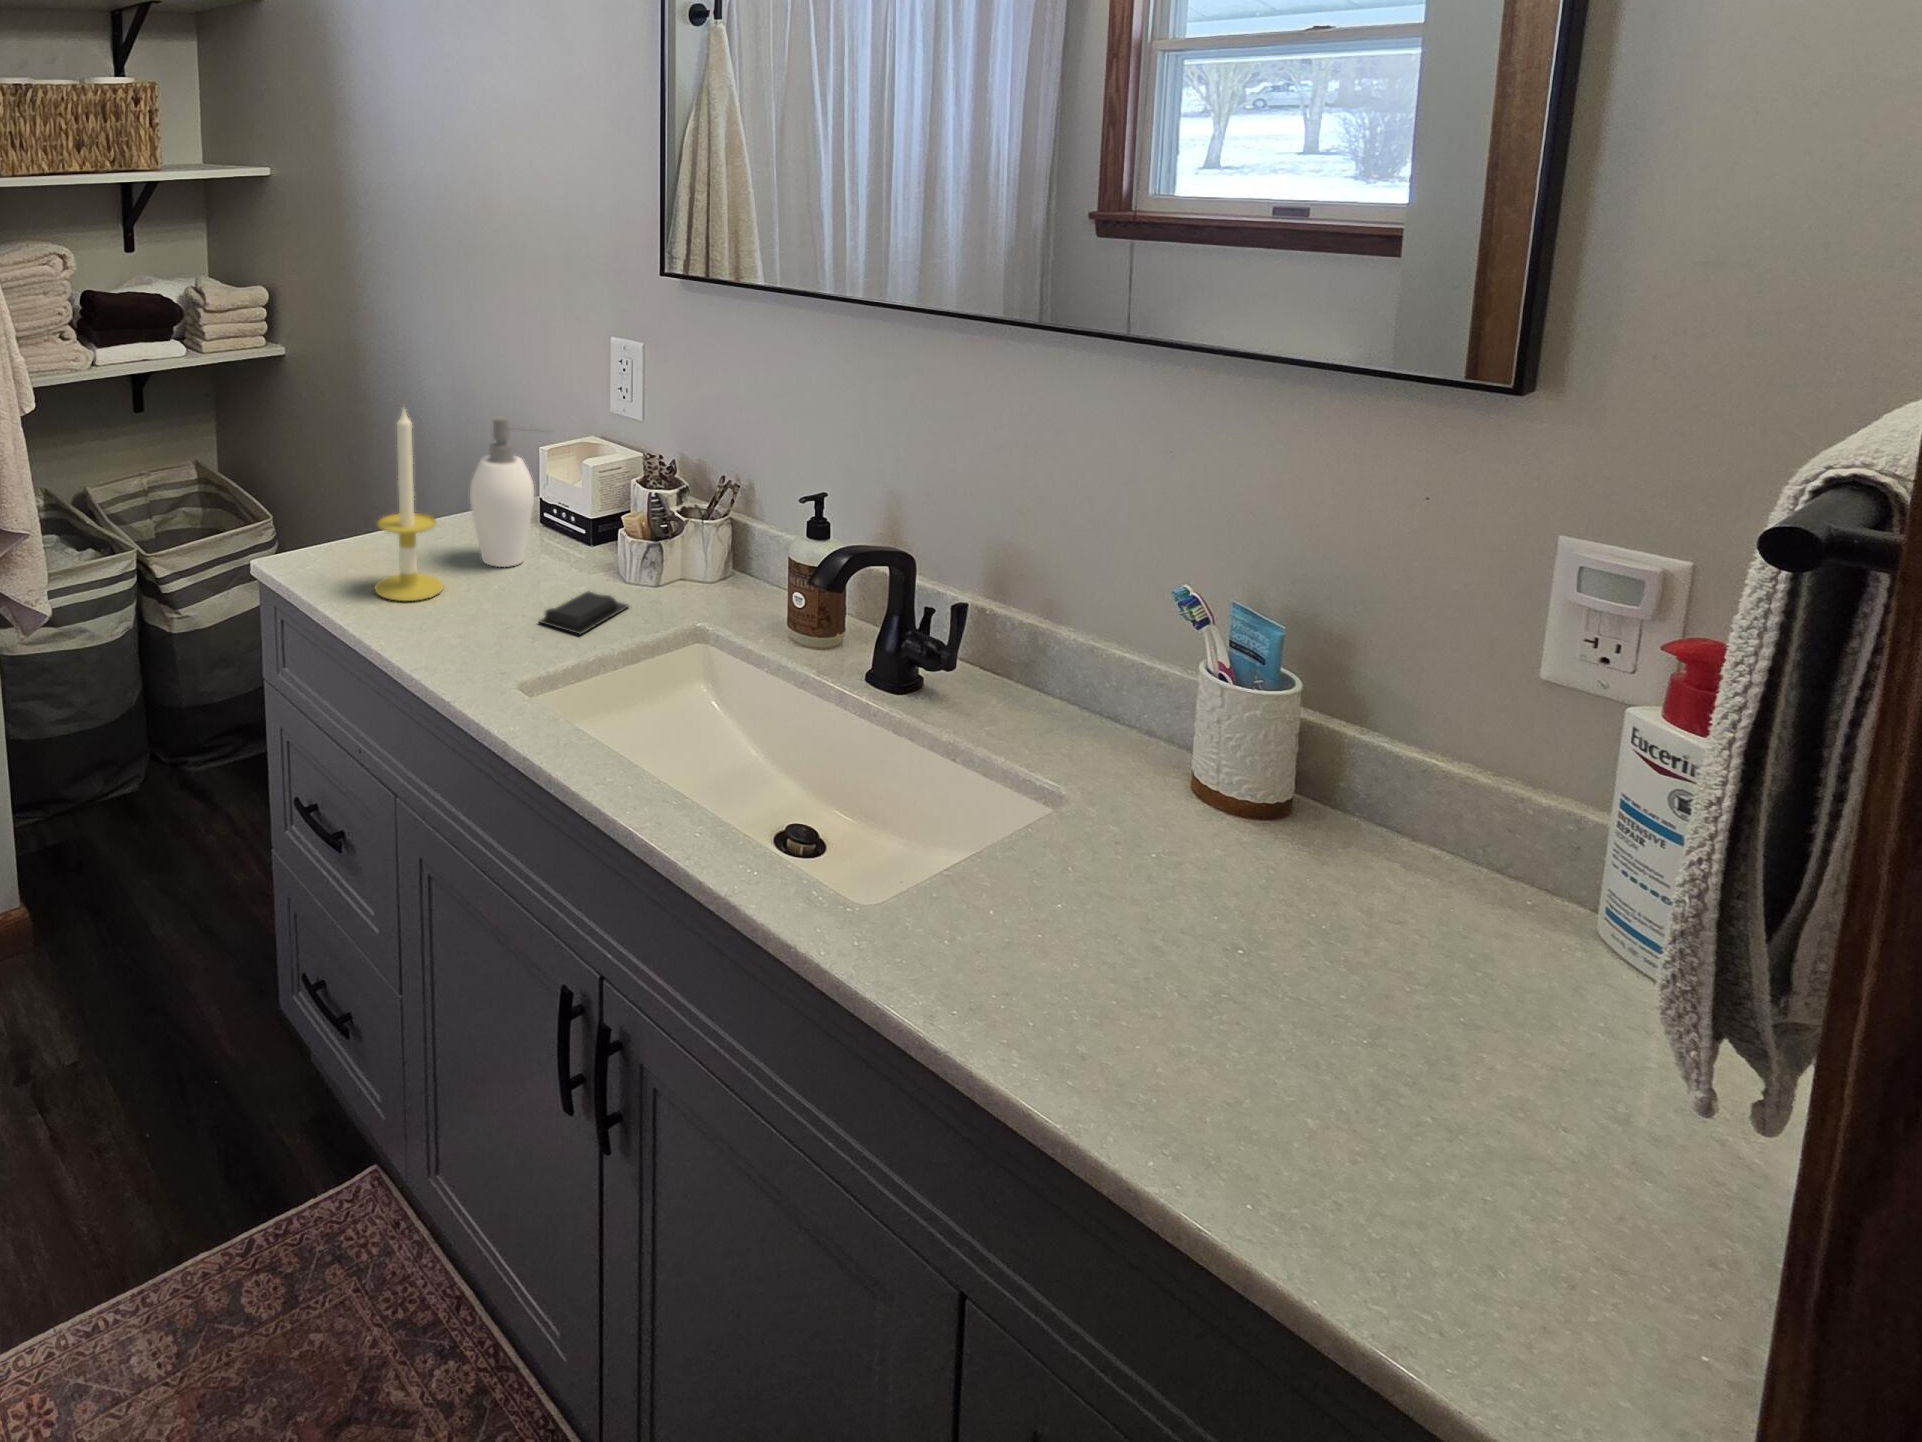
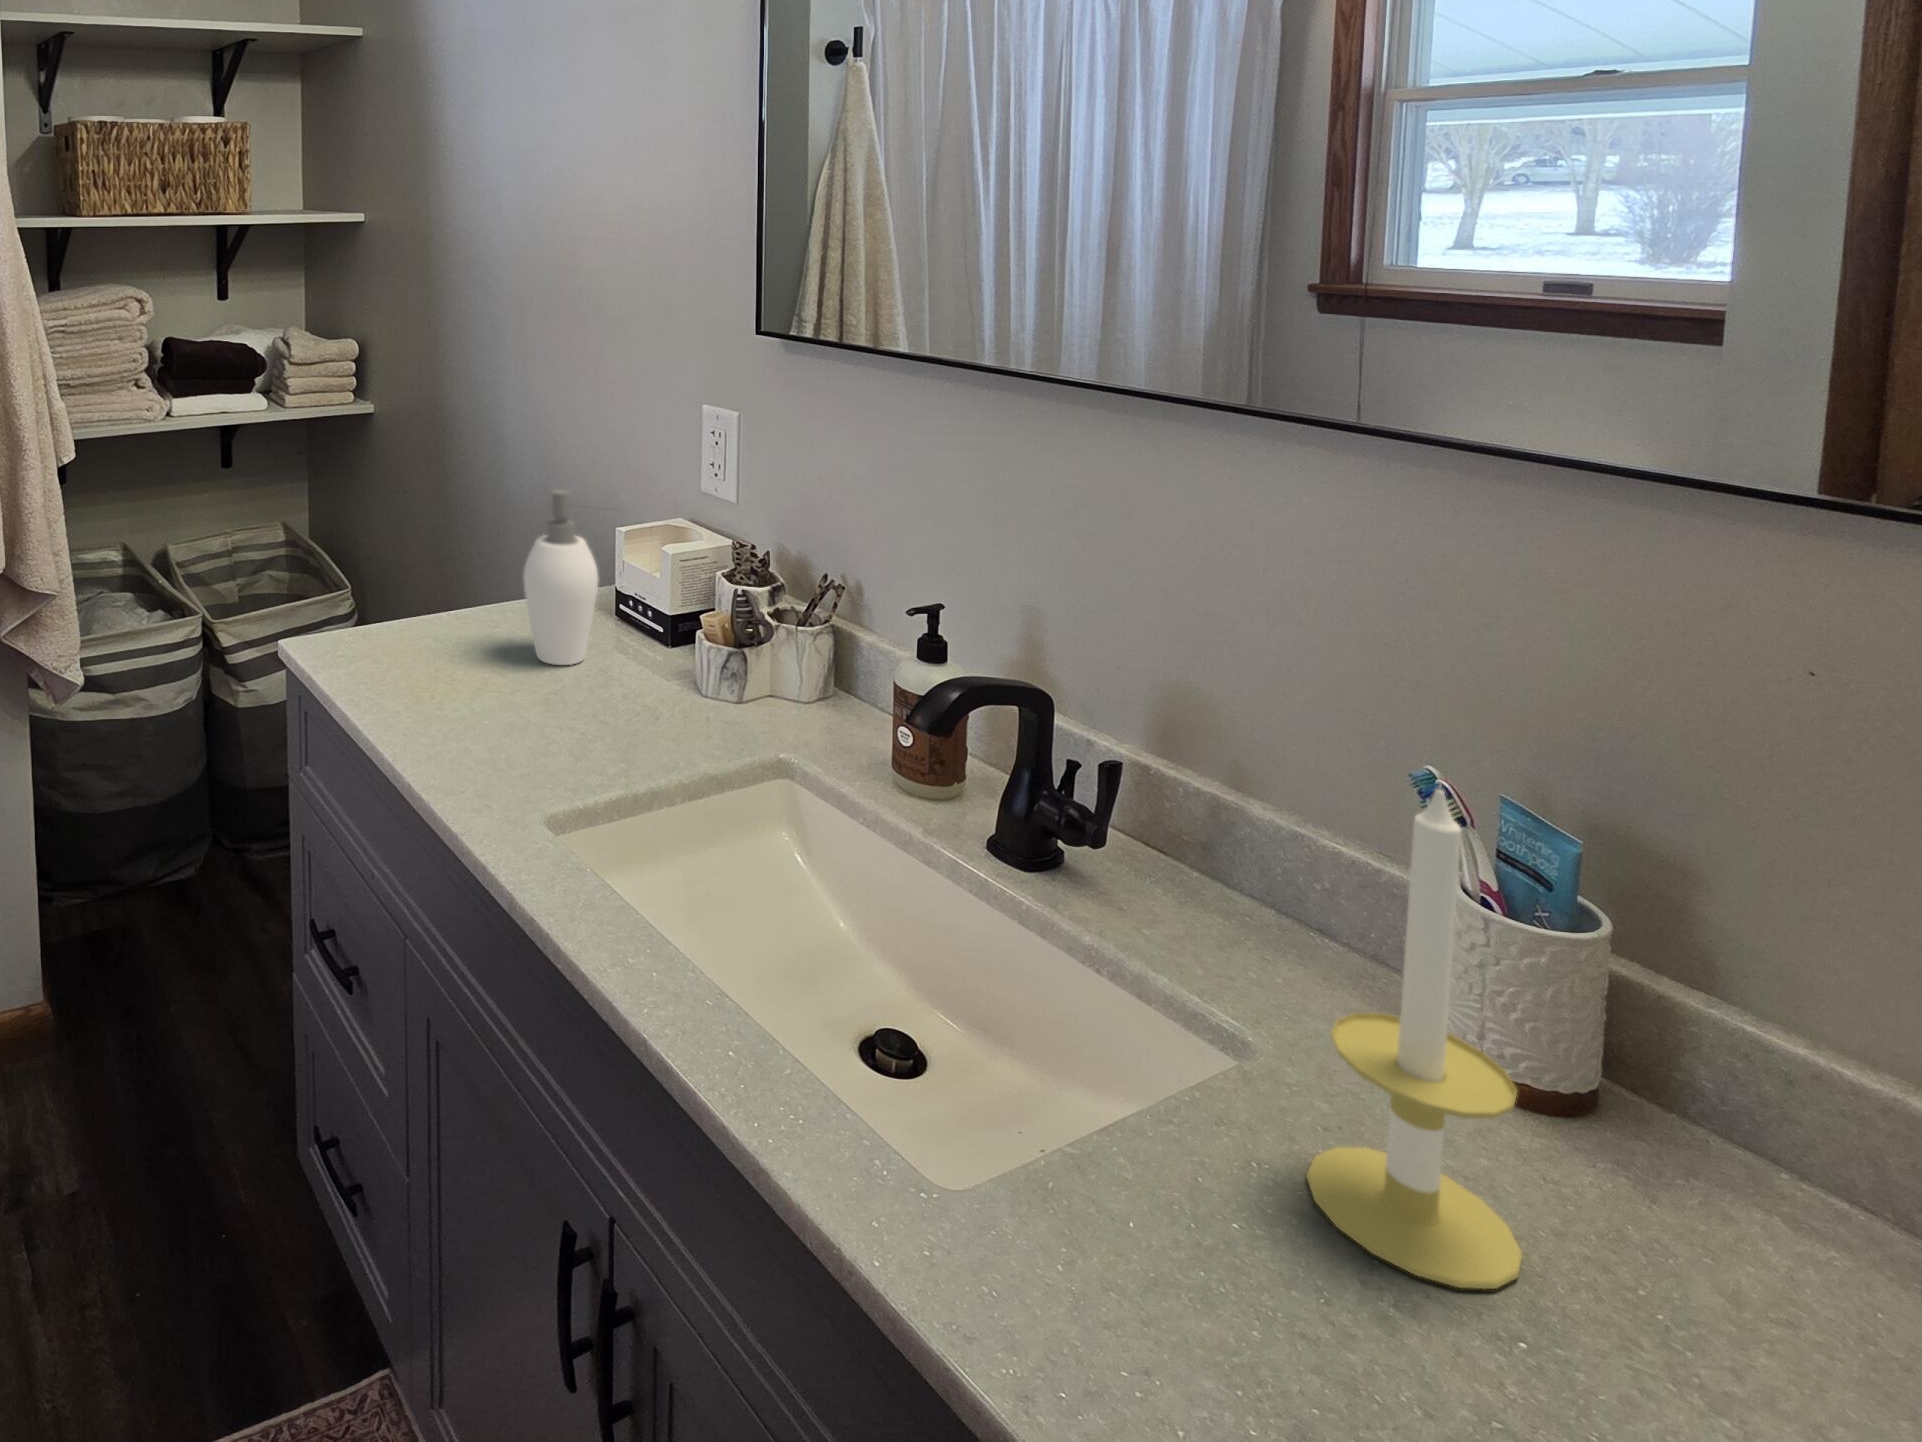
candle: present [375,409,443,601] -> present [1307,783,1522,1289]
soap bar: present [539,592,628,634] -> none [584,703,699,758]

